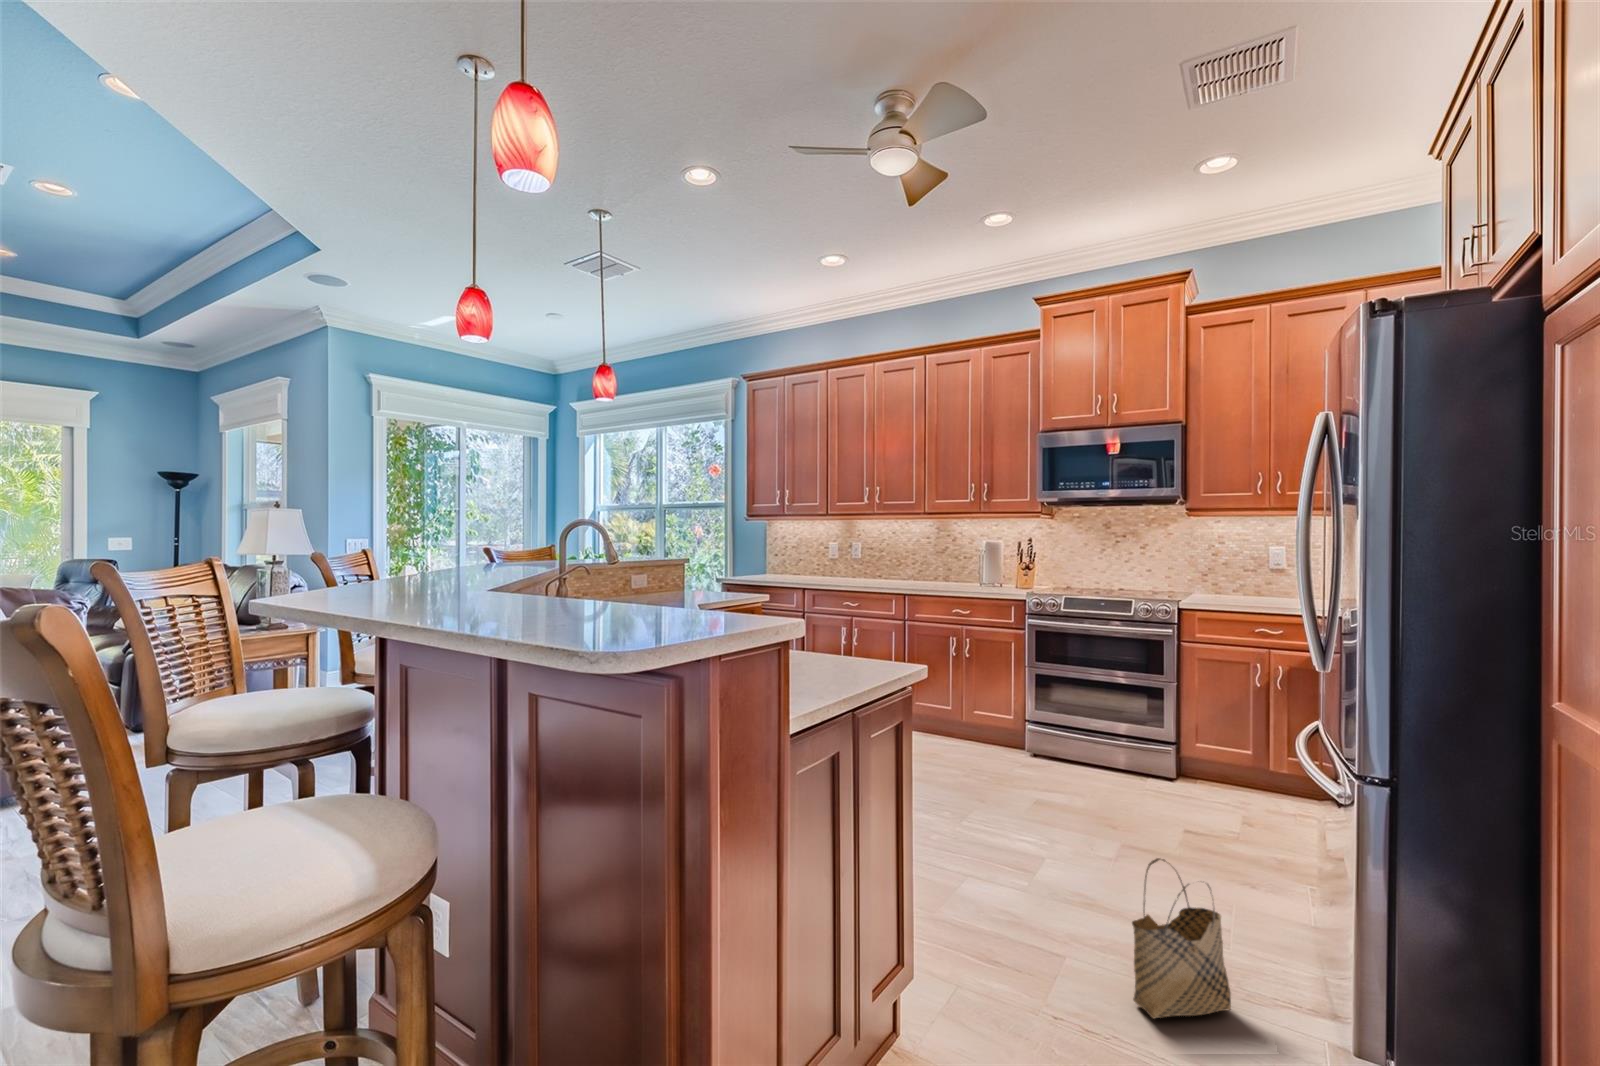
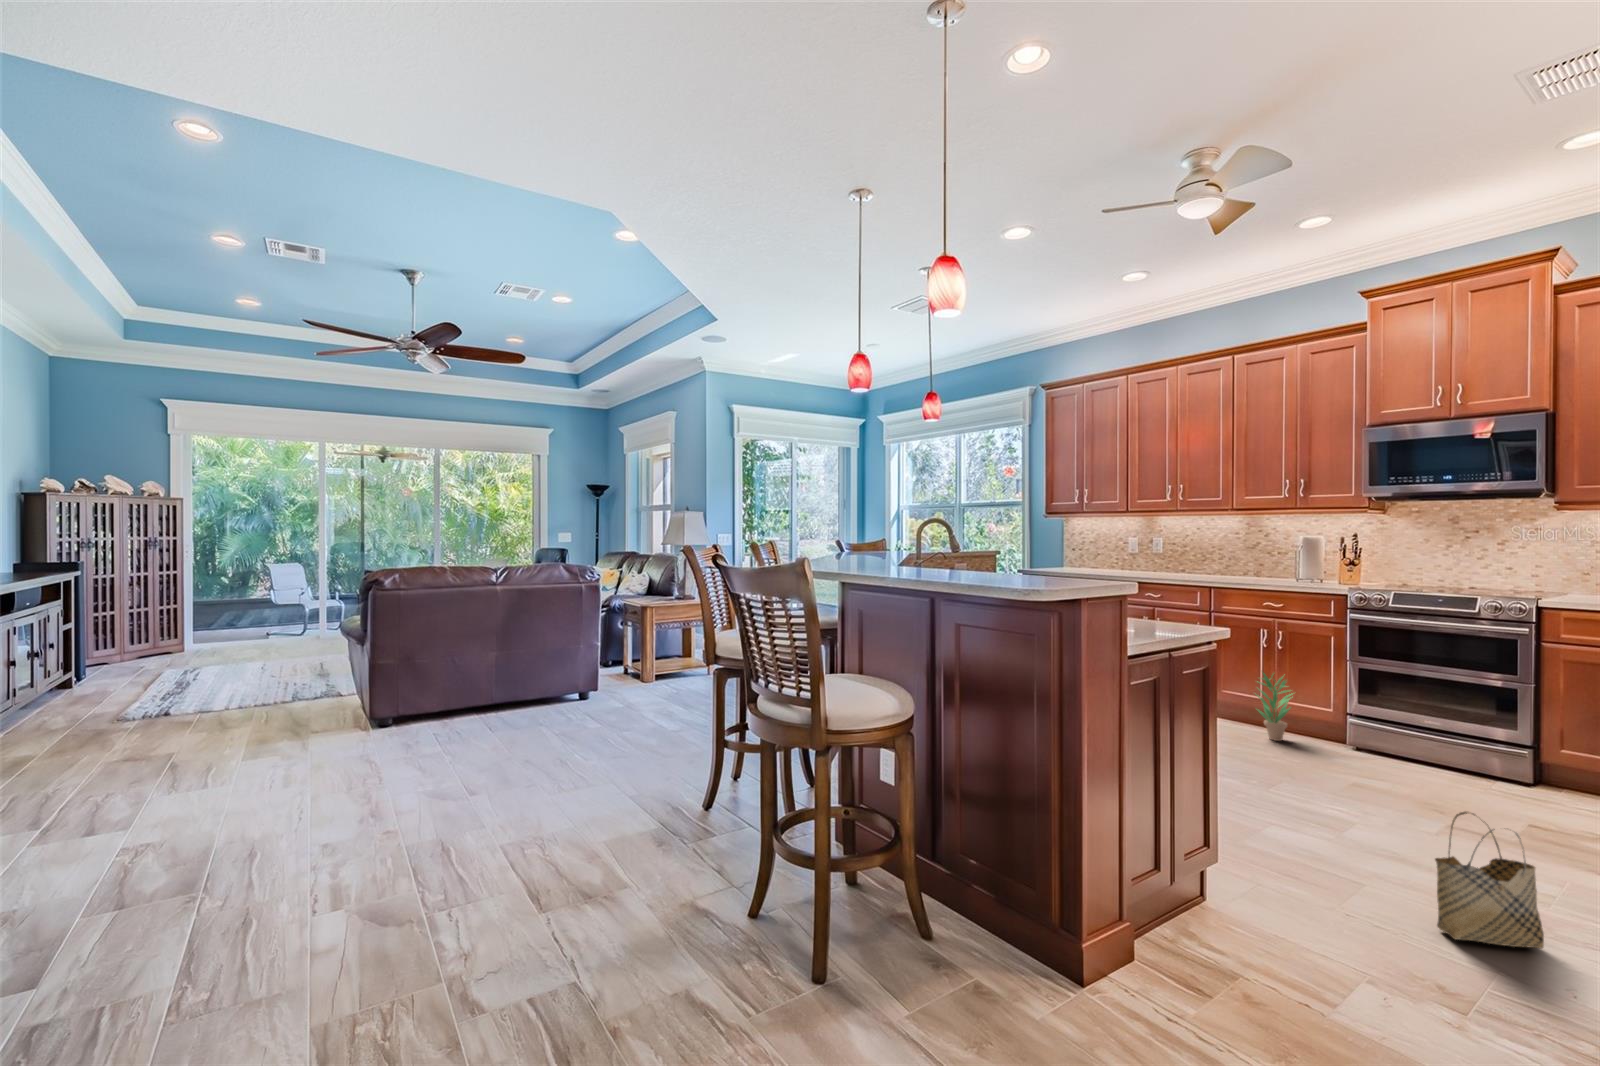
potted plant: none [943,681,983,754] -> present [1256,673,1293,741]

